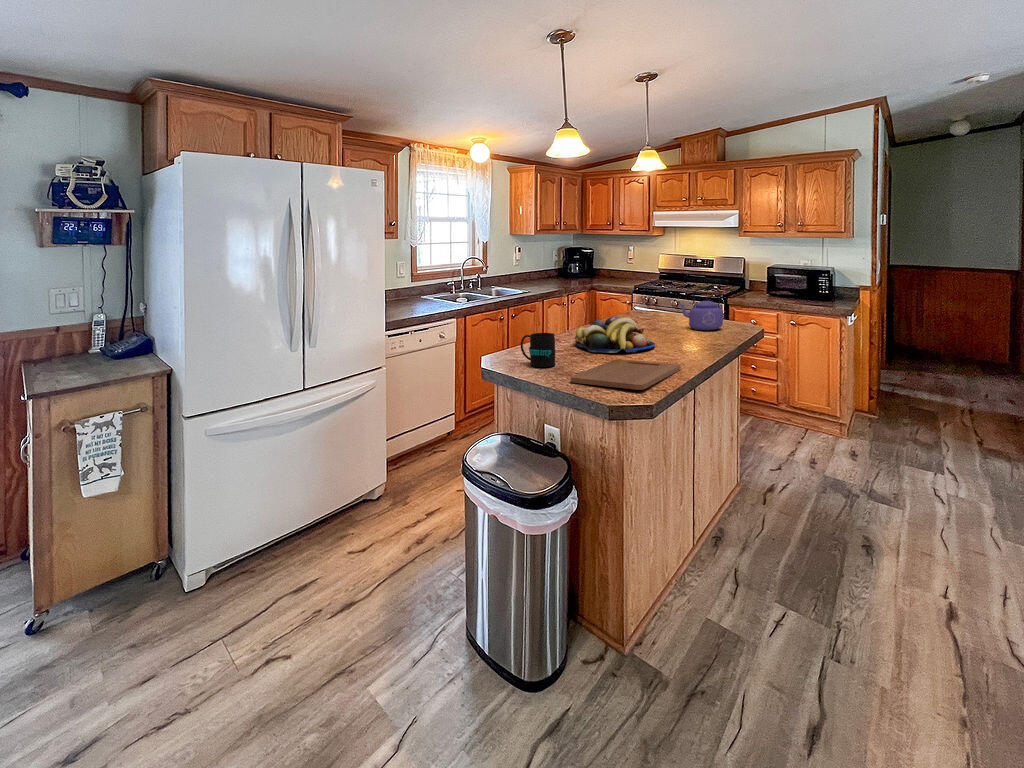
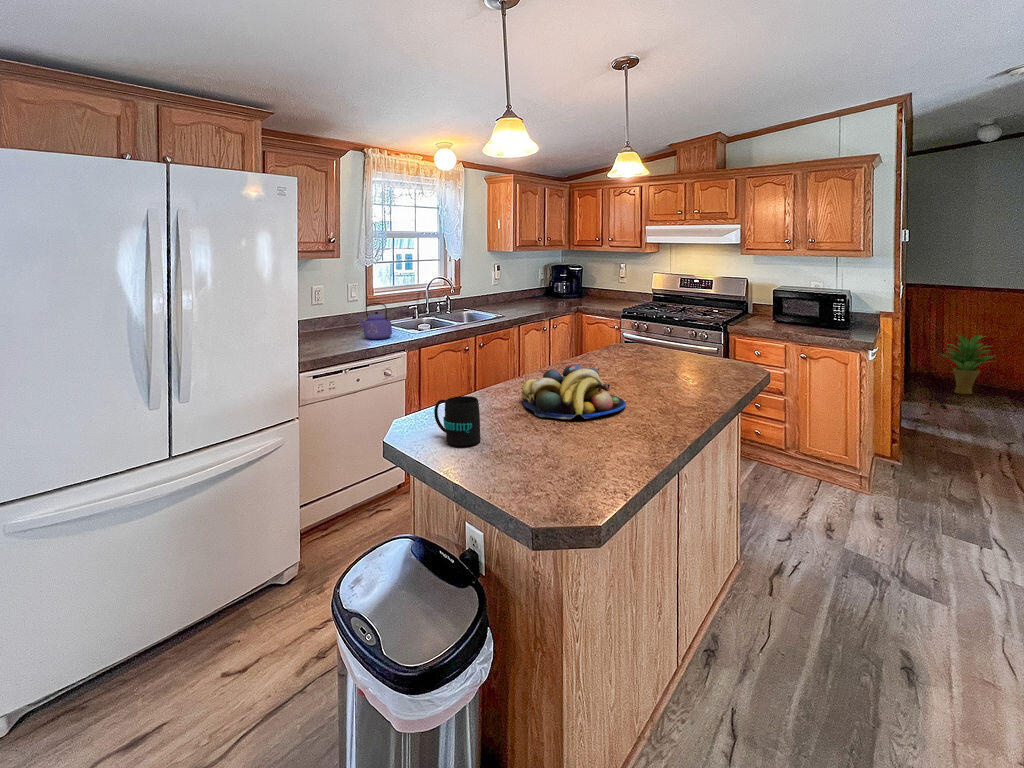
kettle: present [678,288,723,330] -> present [356,303,392,339]
potted plant: none [917,309,969,365] -> present [942,334,992,394]
cutting board: present [571,359,680,390] -> none [487,432,652,505]

